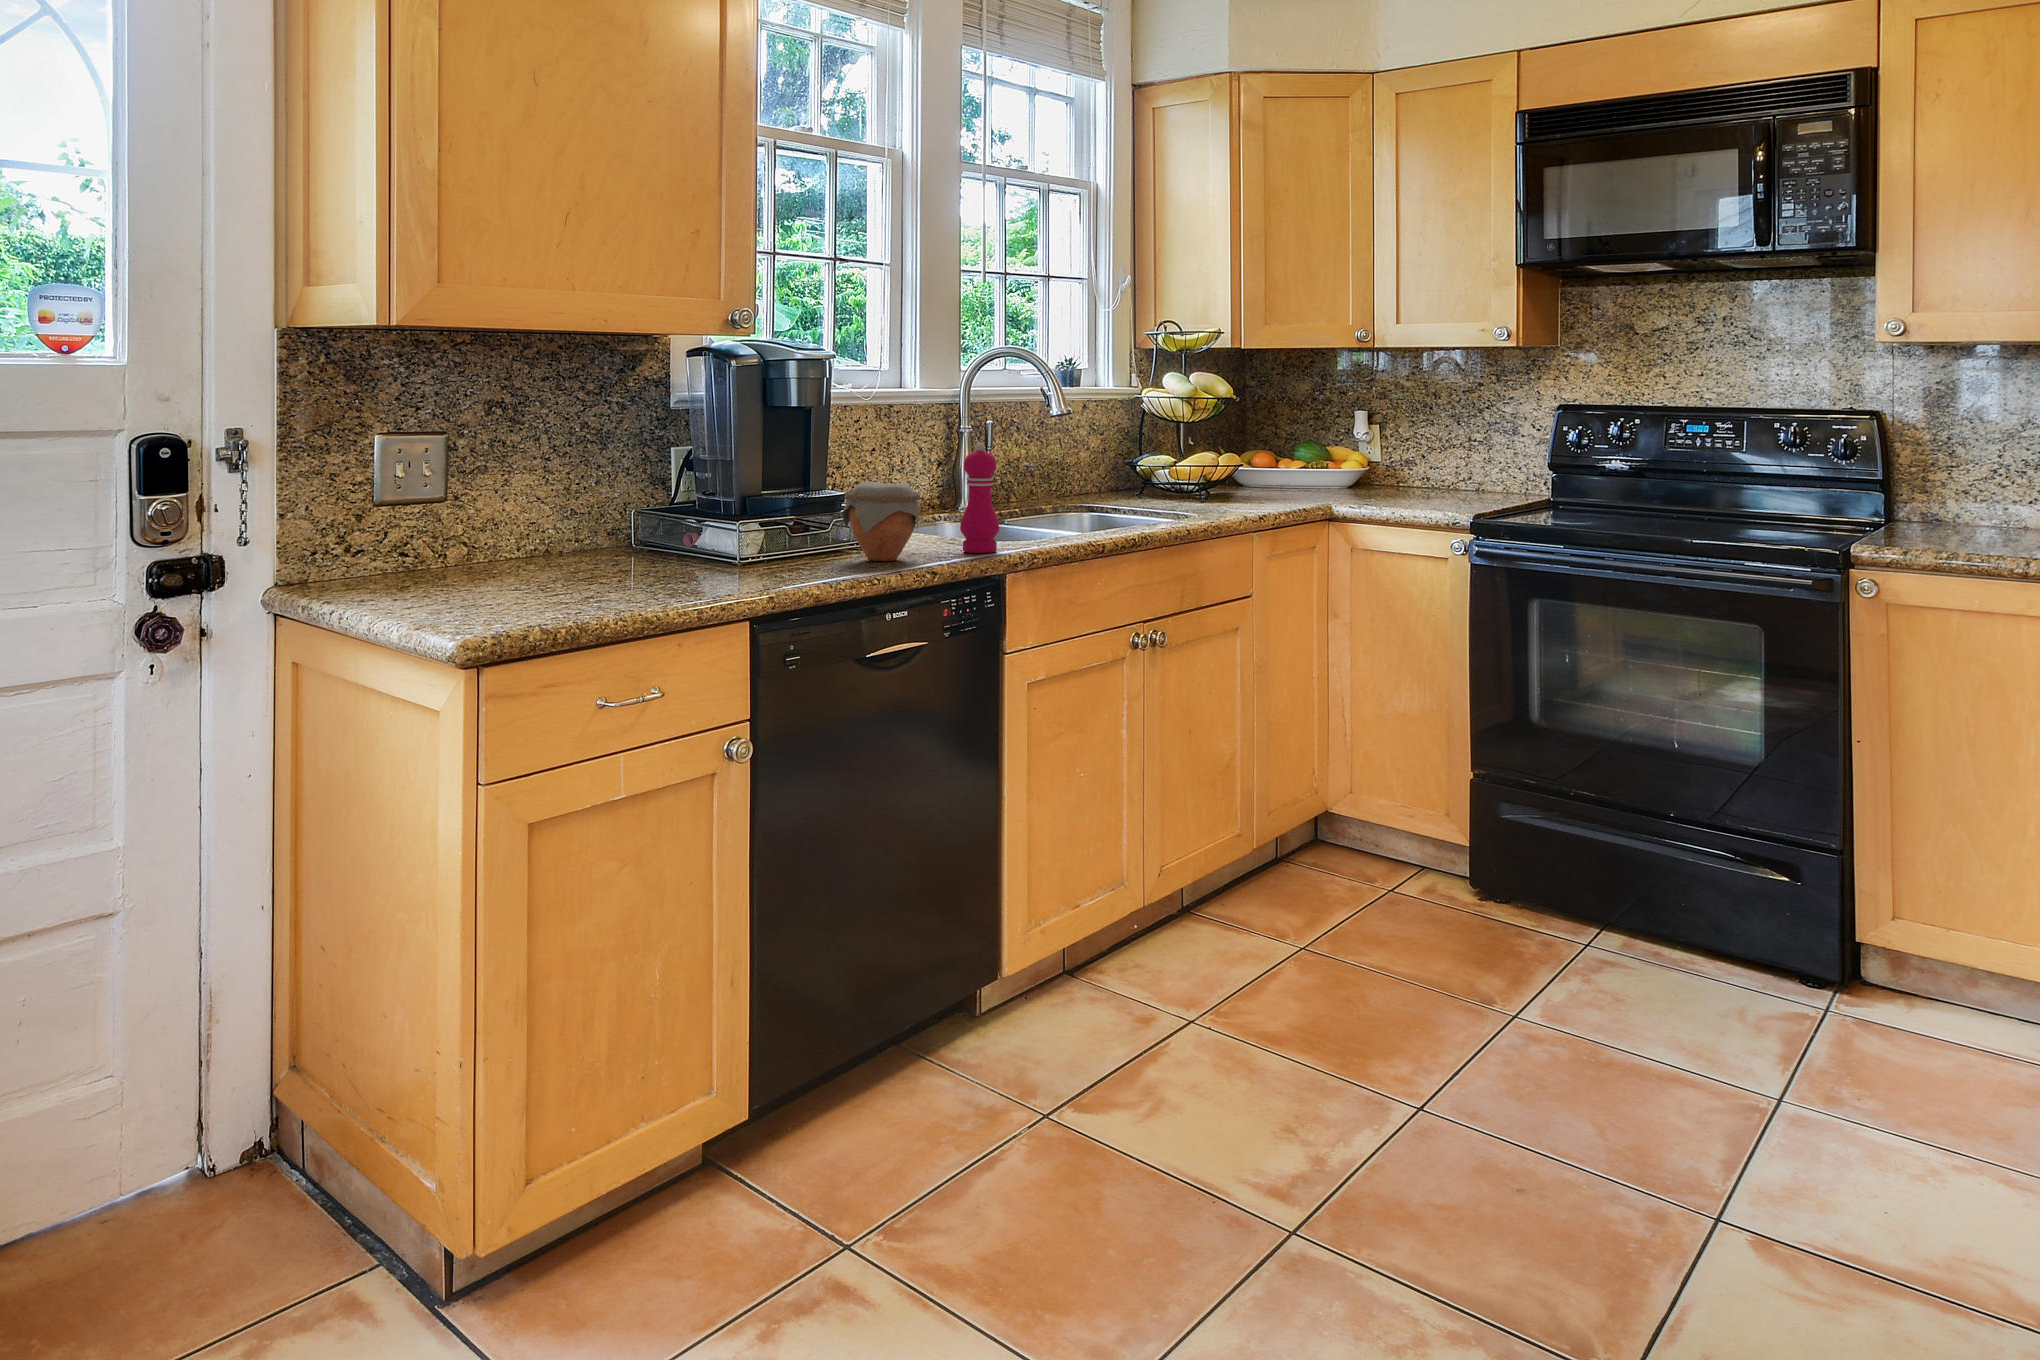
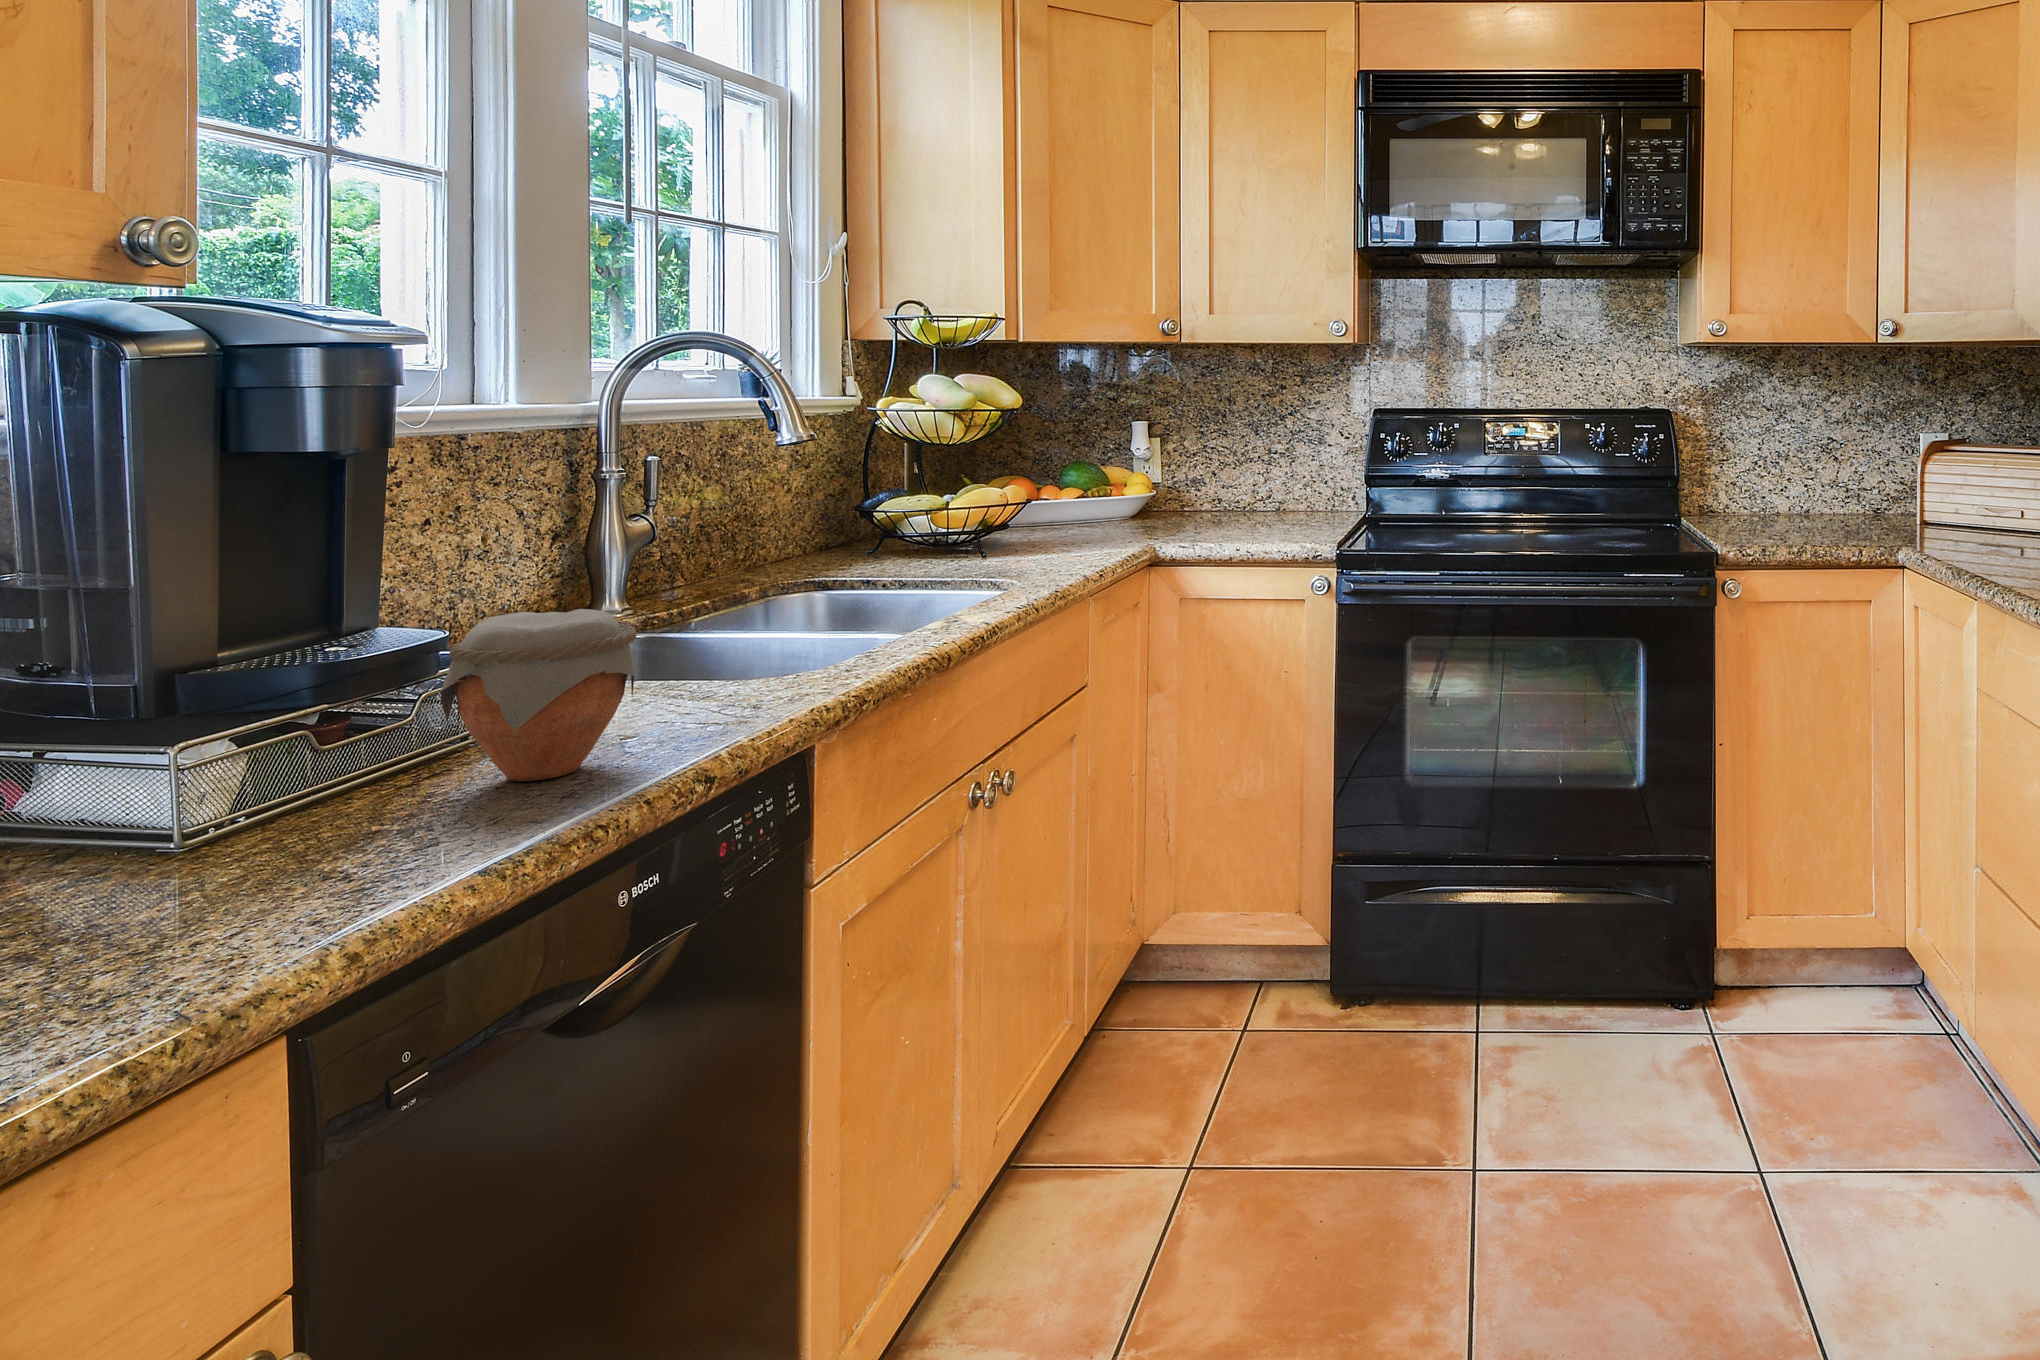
pepper mill: present [960,442,999,553] -> none [704,513,787,720]

